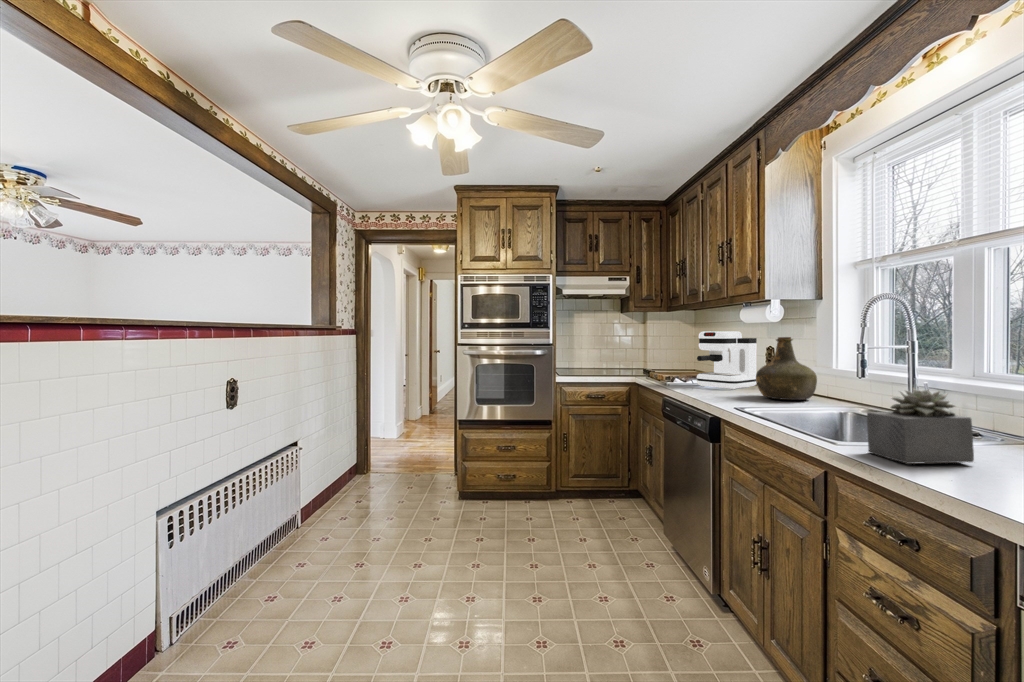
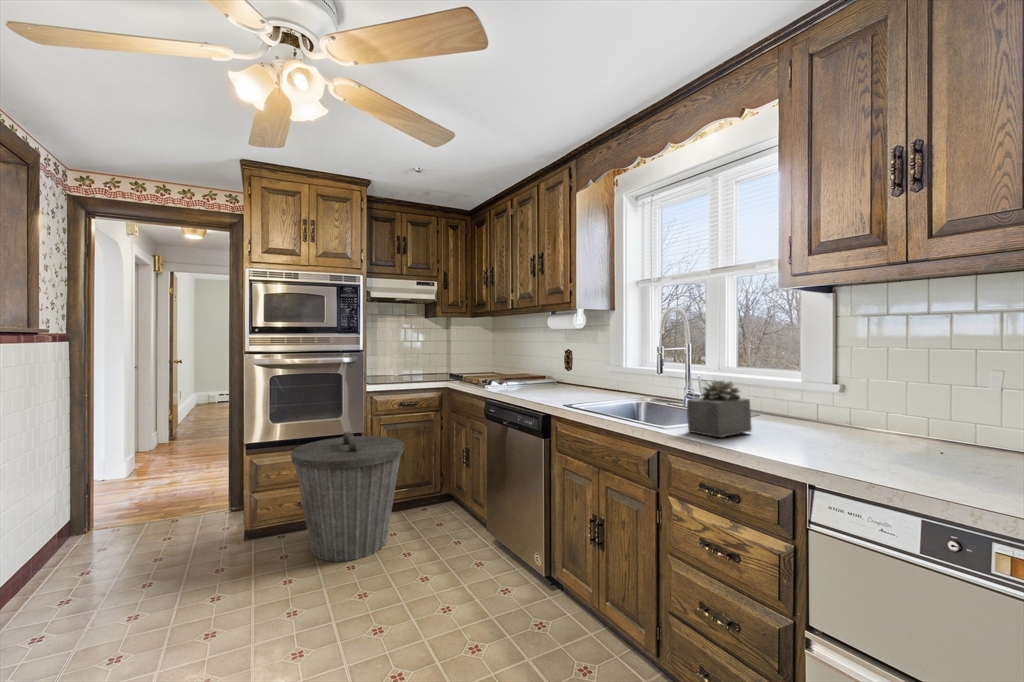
coffee maker: present [697,331,757,390] -> none [511,337,559,389]
bottle: present [756,337,817,400] -> none [567,341,612,395]
trash can: none [487,418,583,533] -> present [291,432,404,562]

